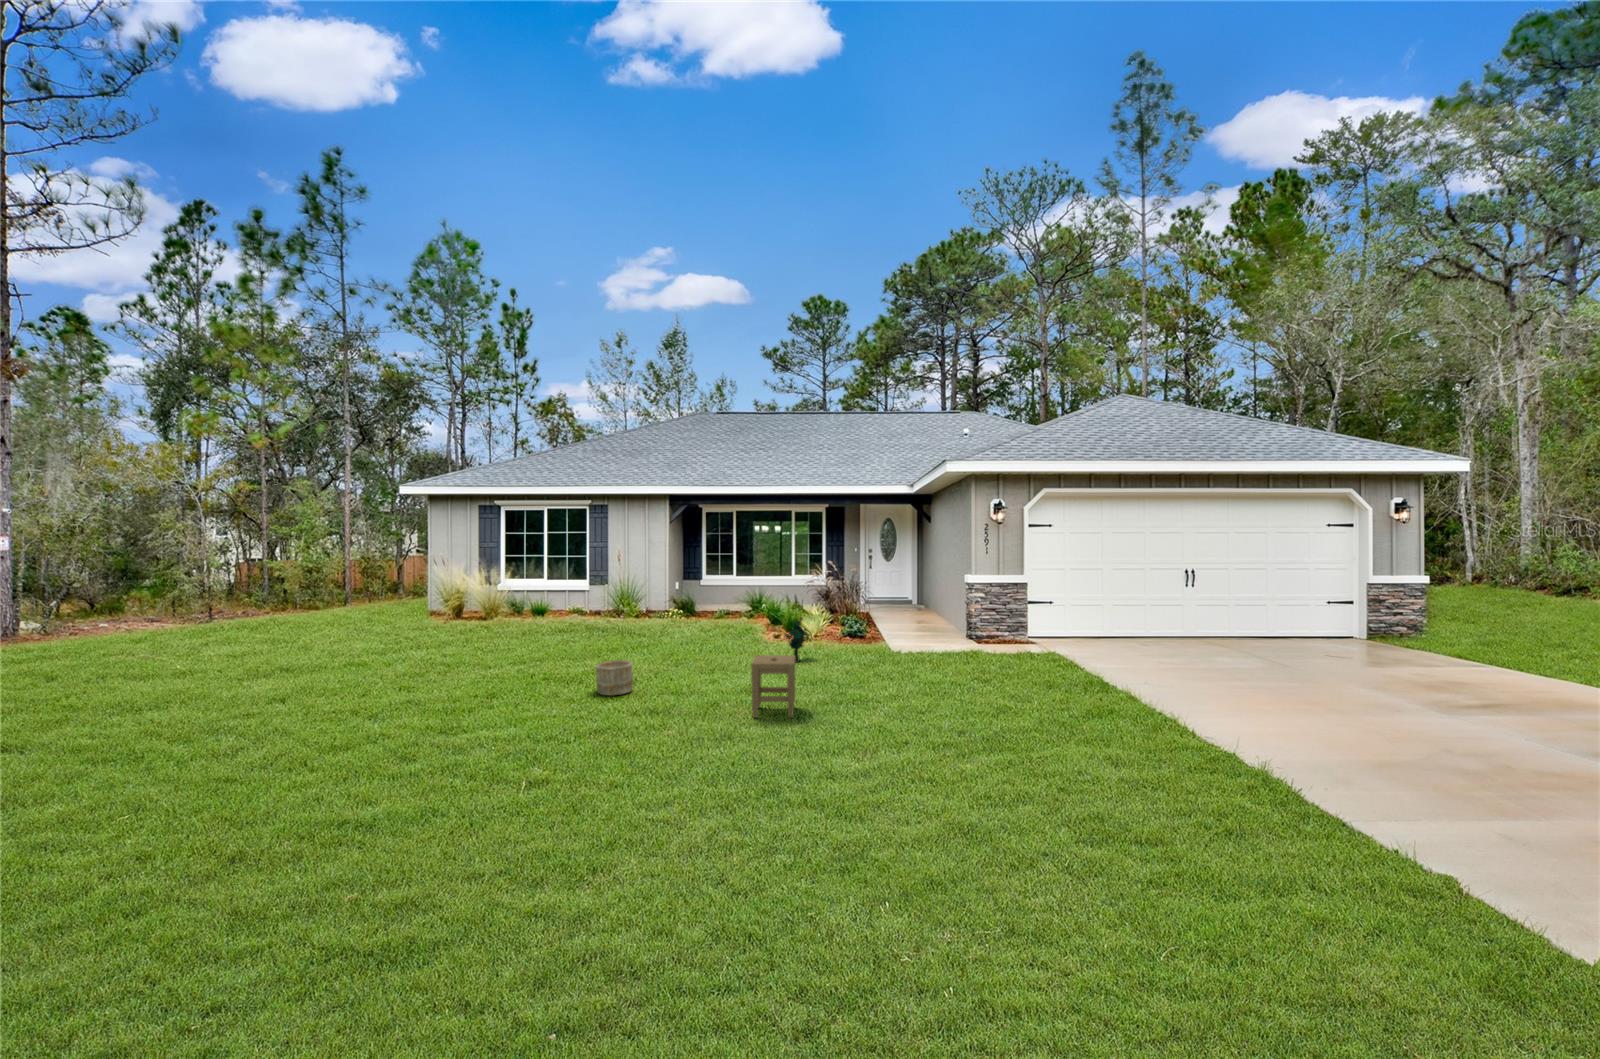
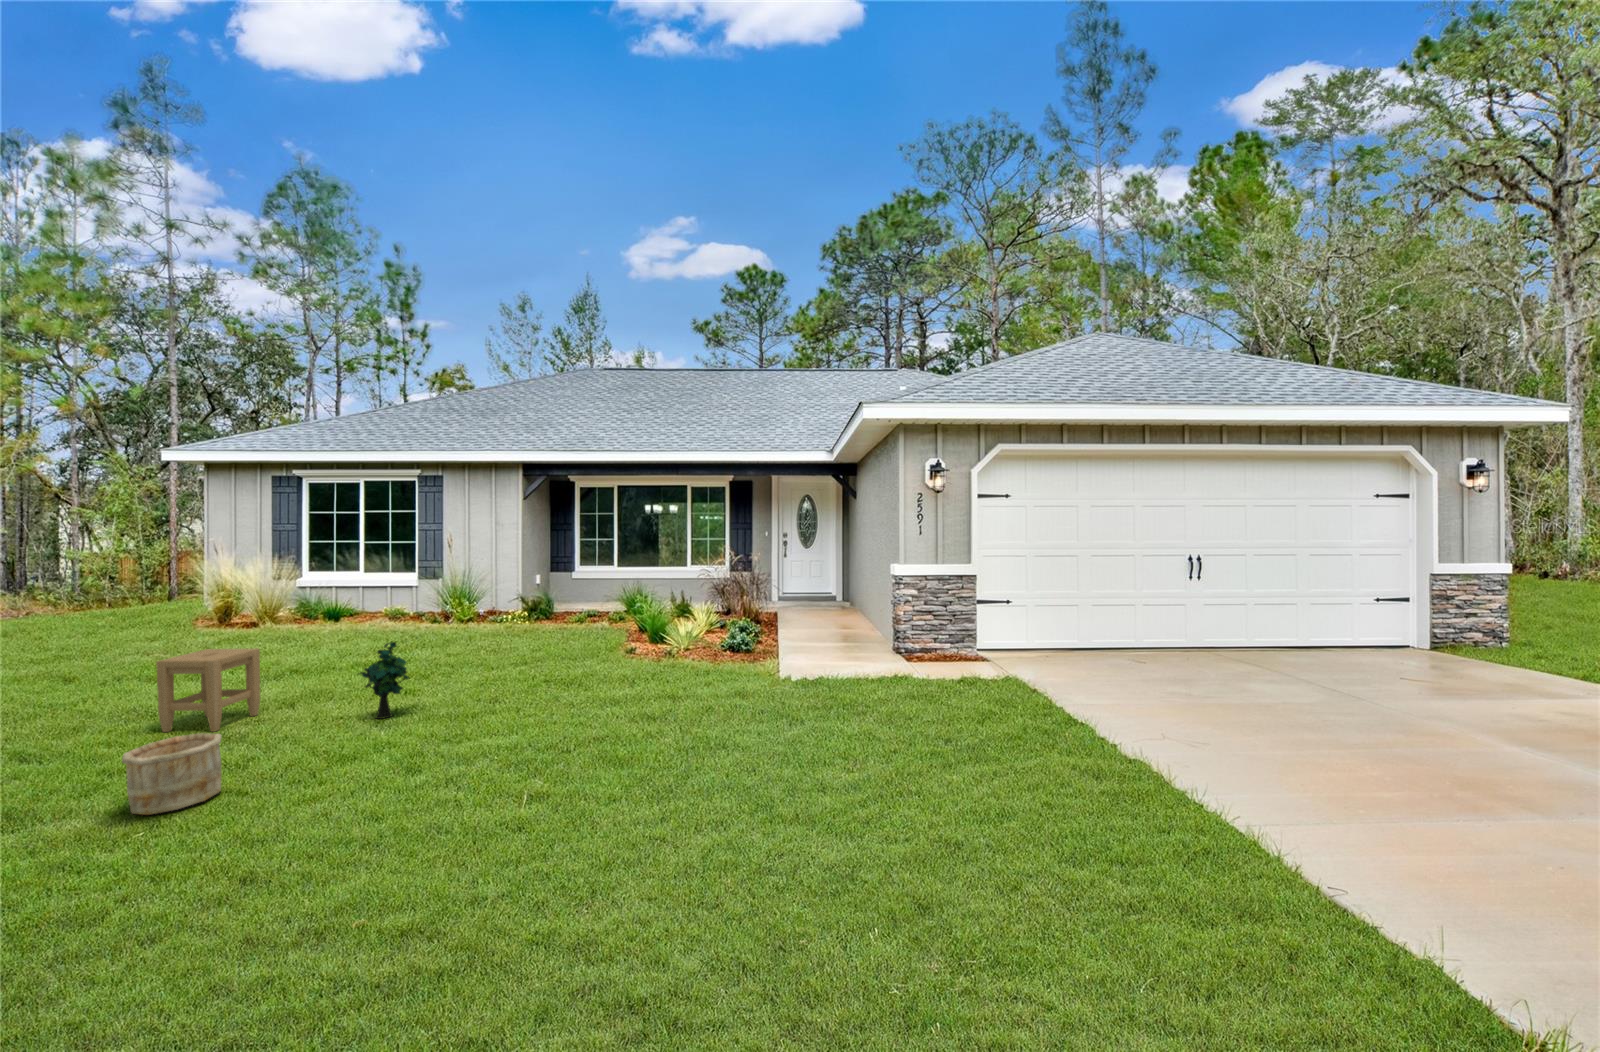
decorative plant: present [784,618,808,663] -> present [360,642,409,719]
stool: present [751,655,795,718] -> present [156,648,260,732]

